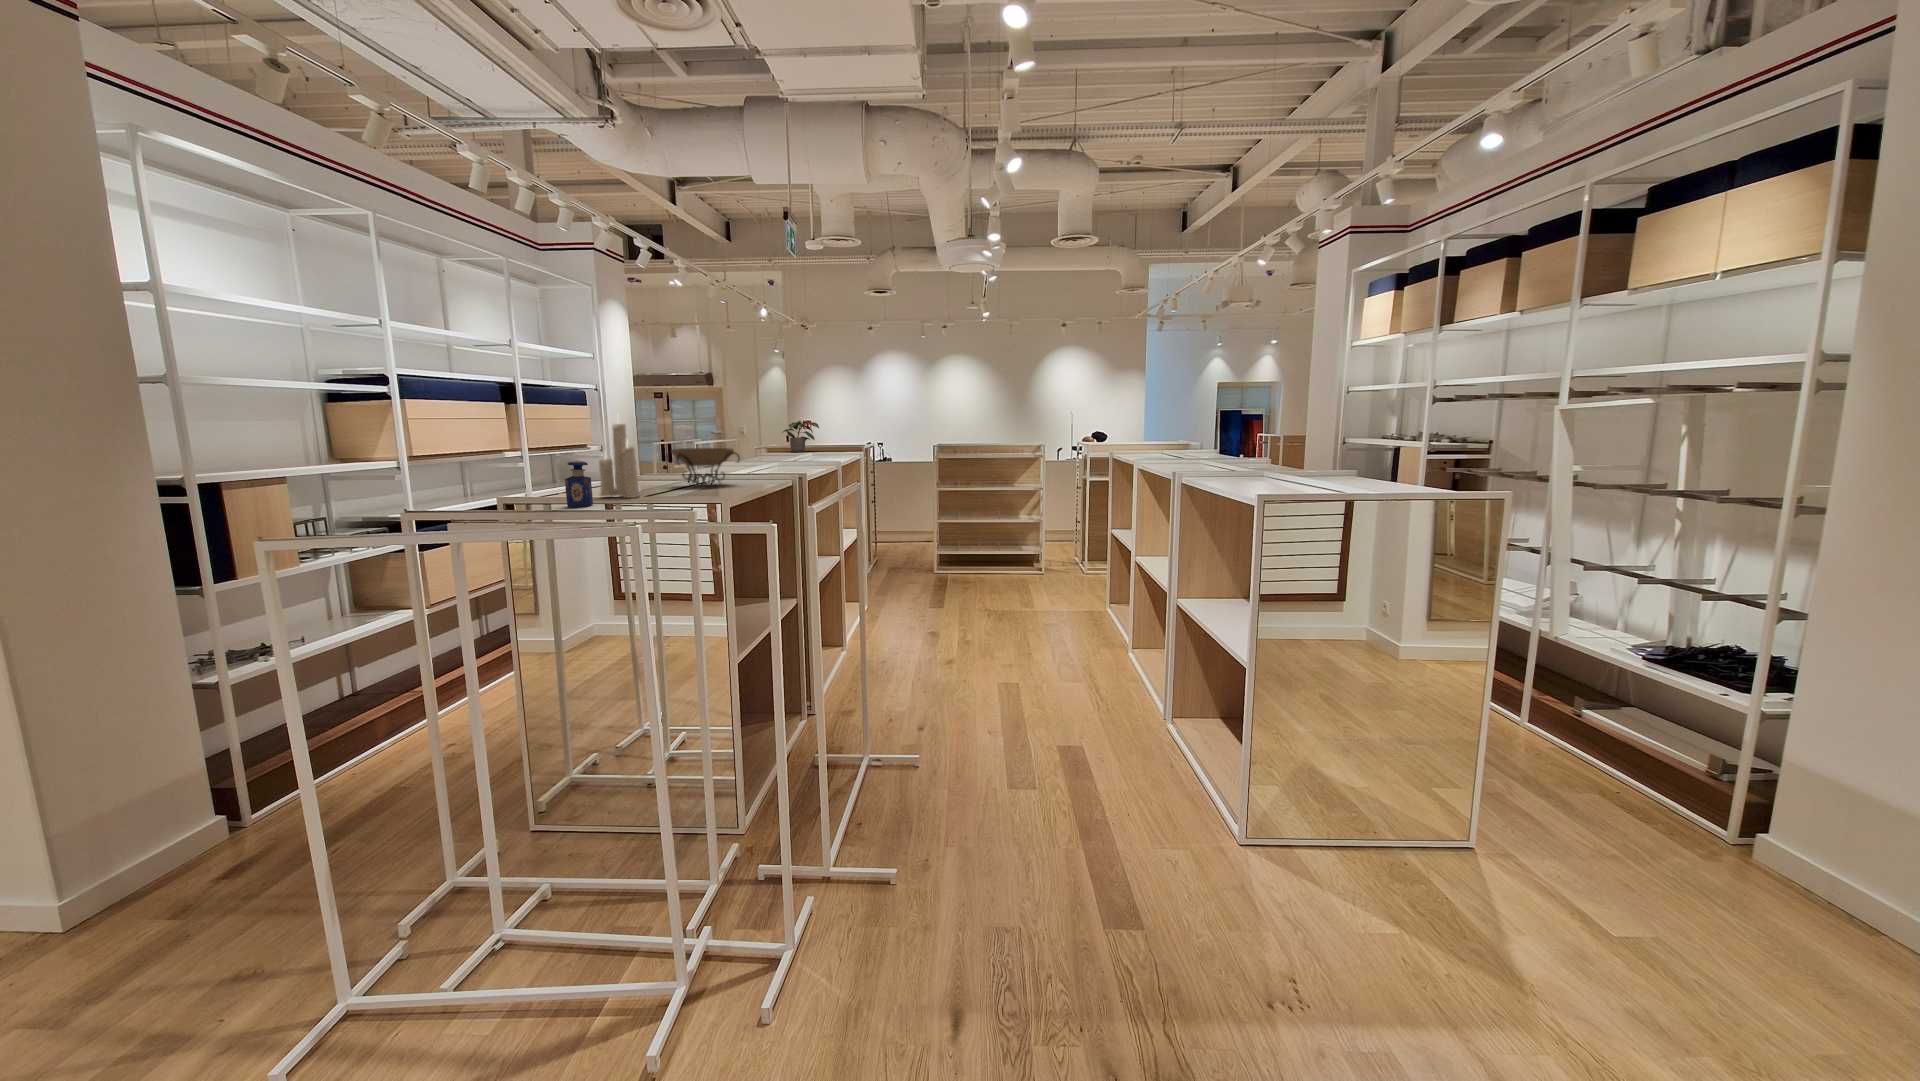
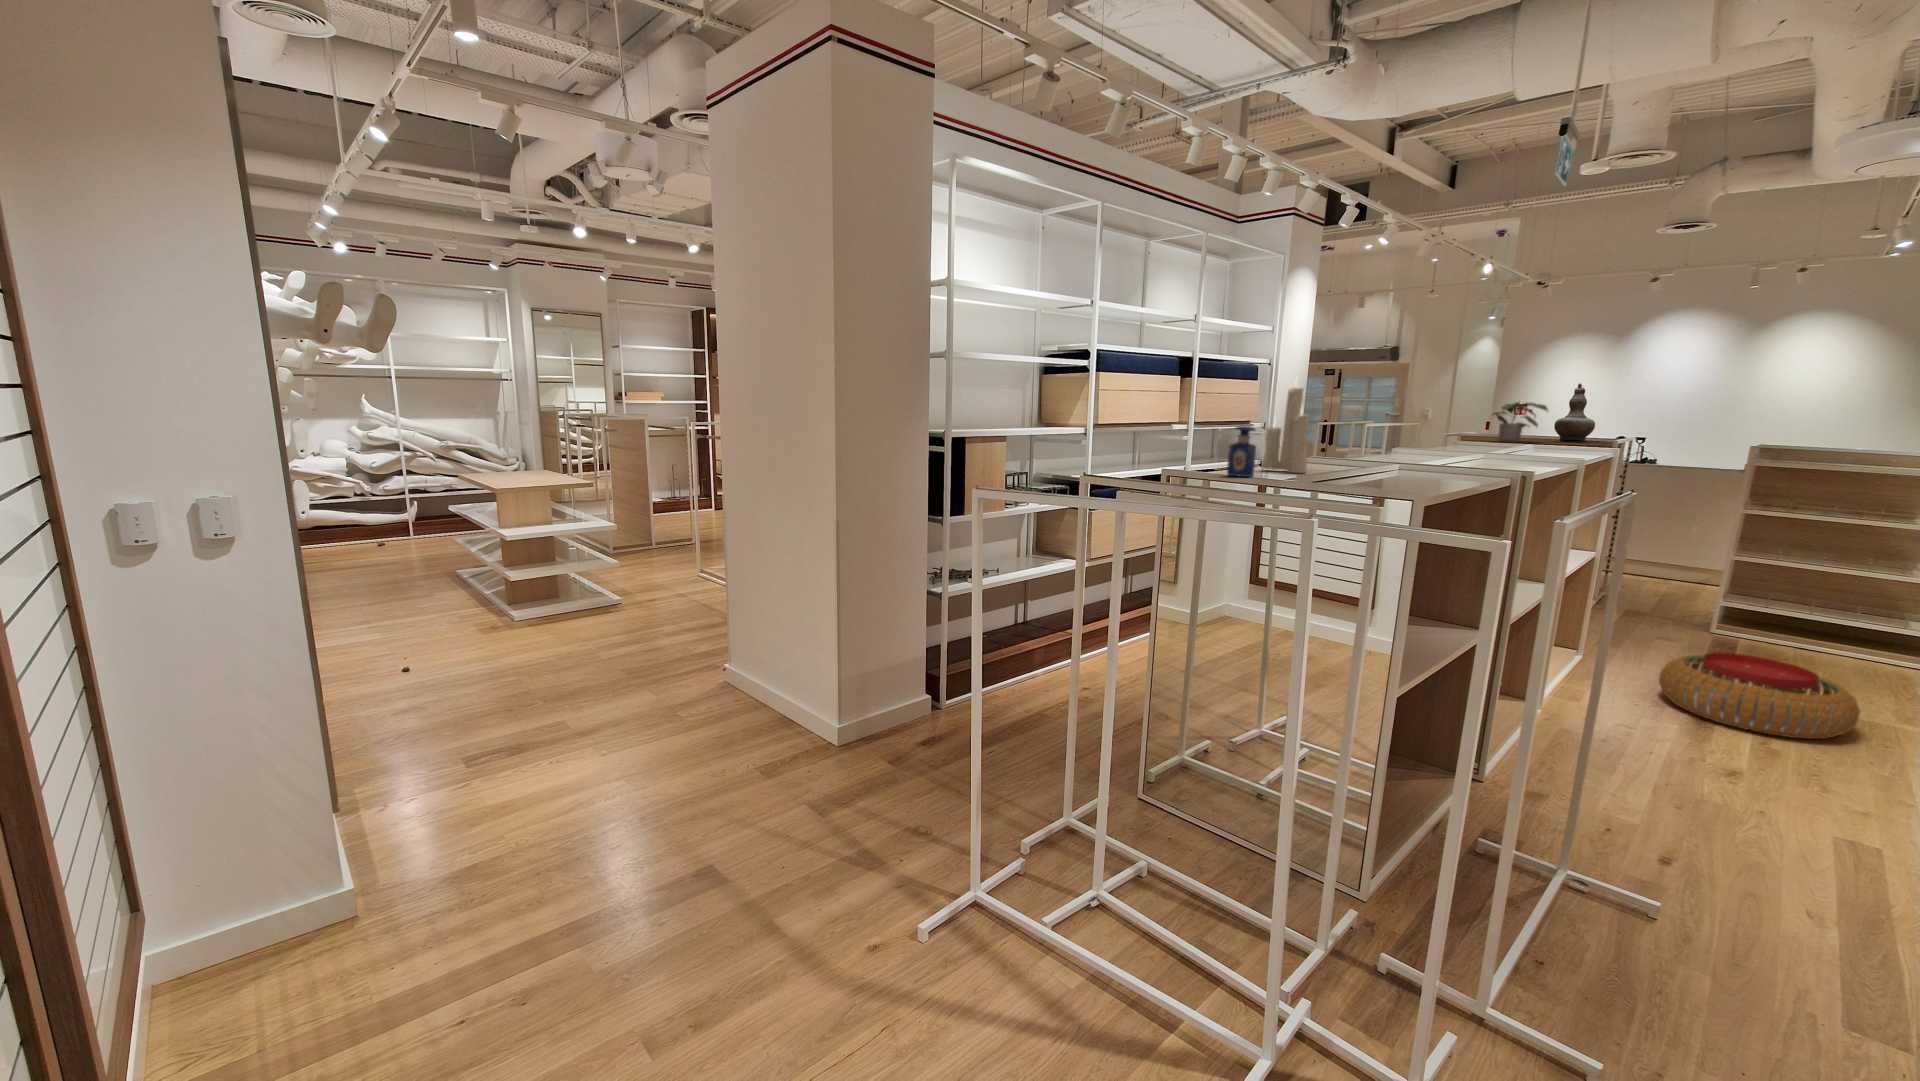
decorative vase: none [825,405,849,449] -> present [1554,383,1595,441]
decorative bowl: present [666,448,740,486] -> none [1342,422,1442,469]
pouf: none [909,582,1000,630] -> present [1659,653,1861,739]

